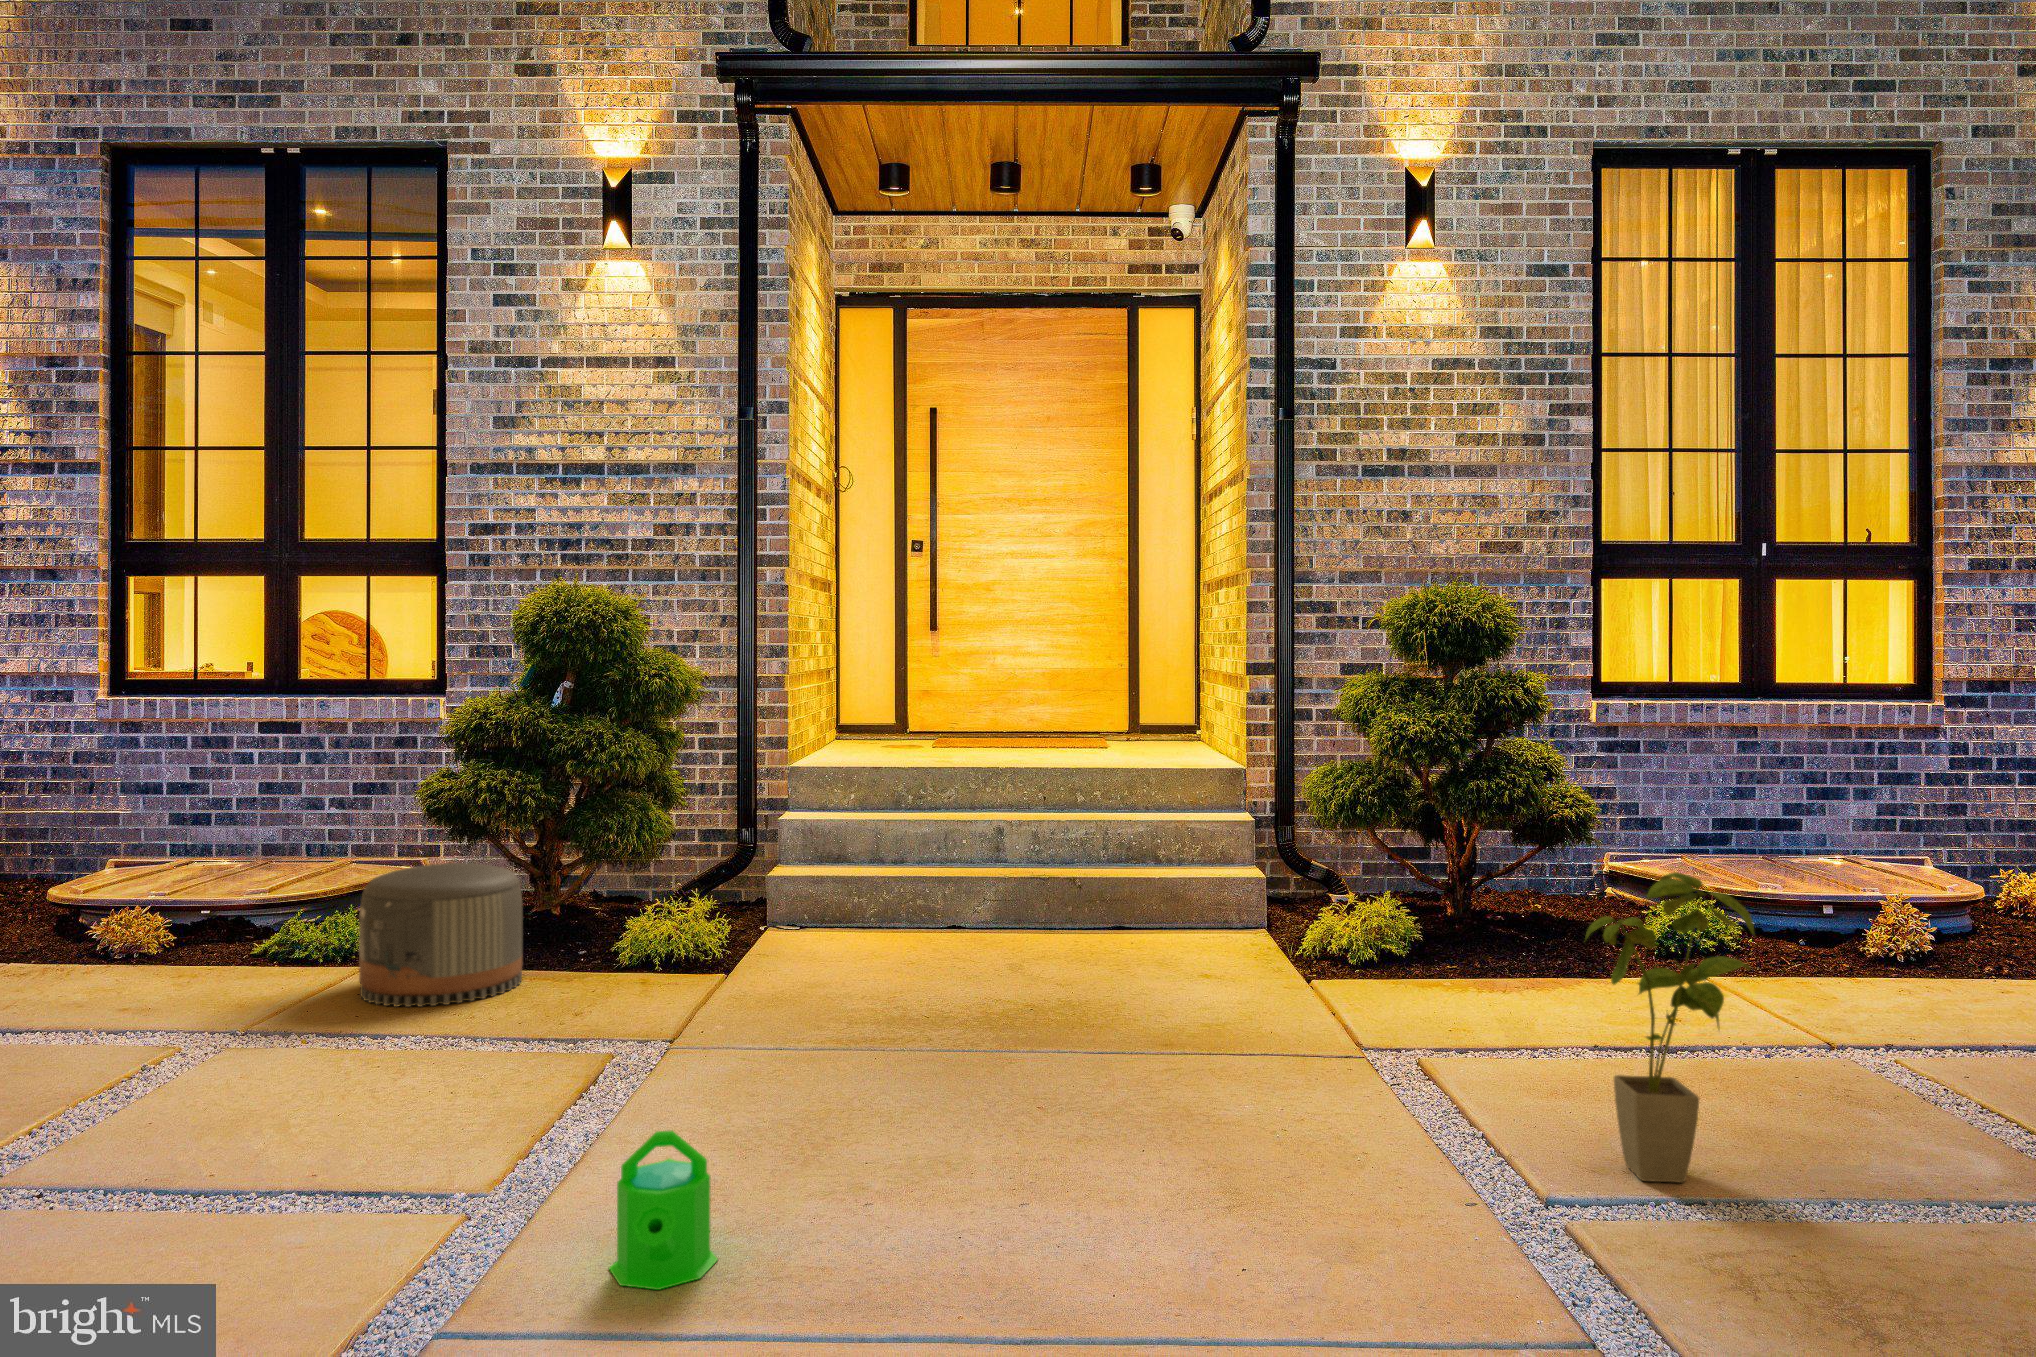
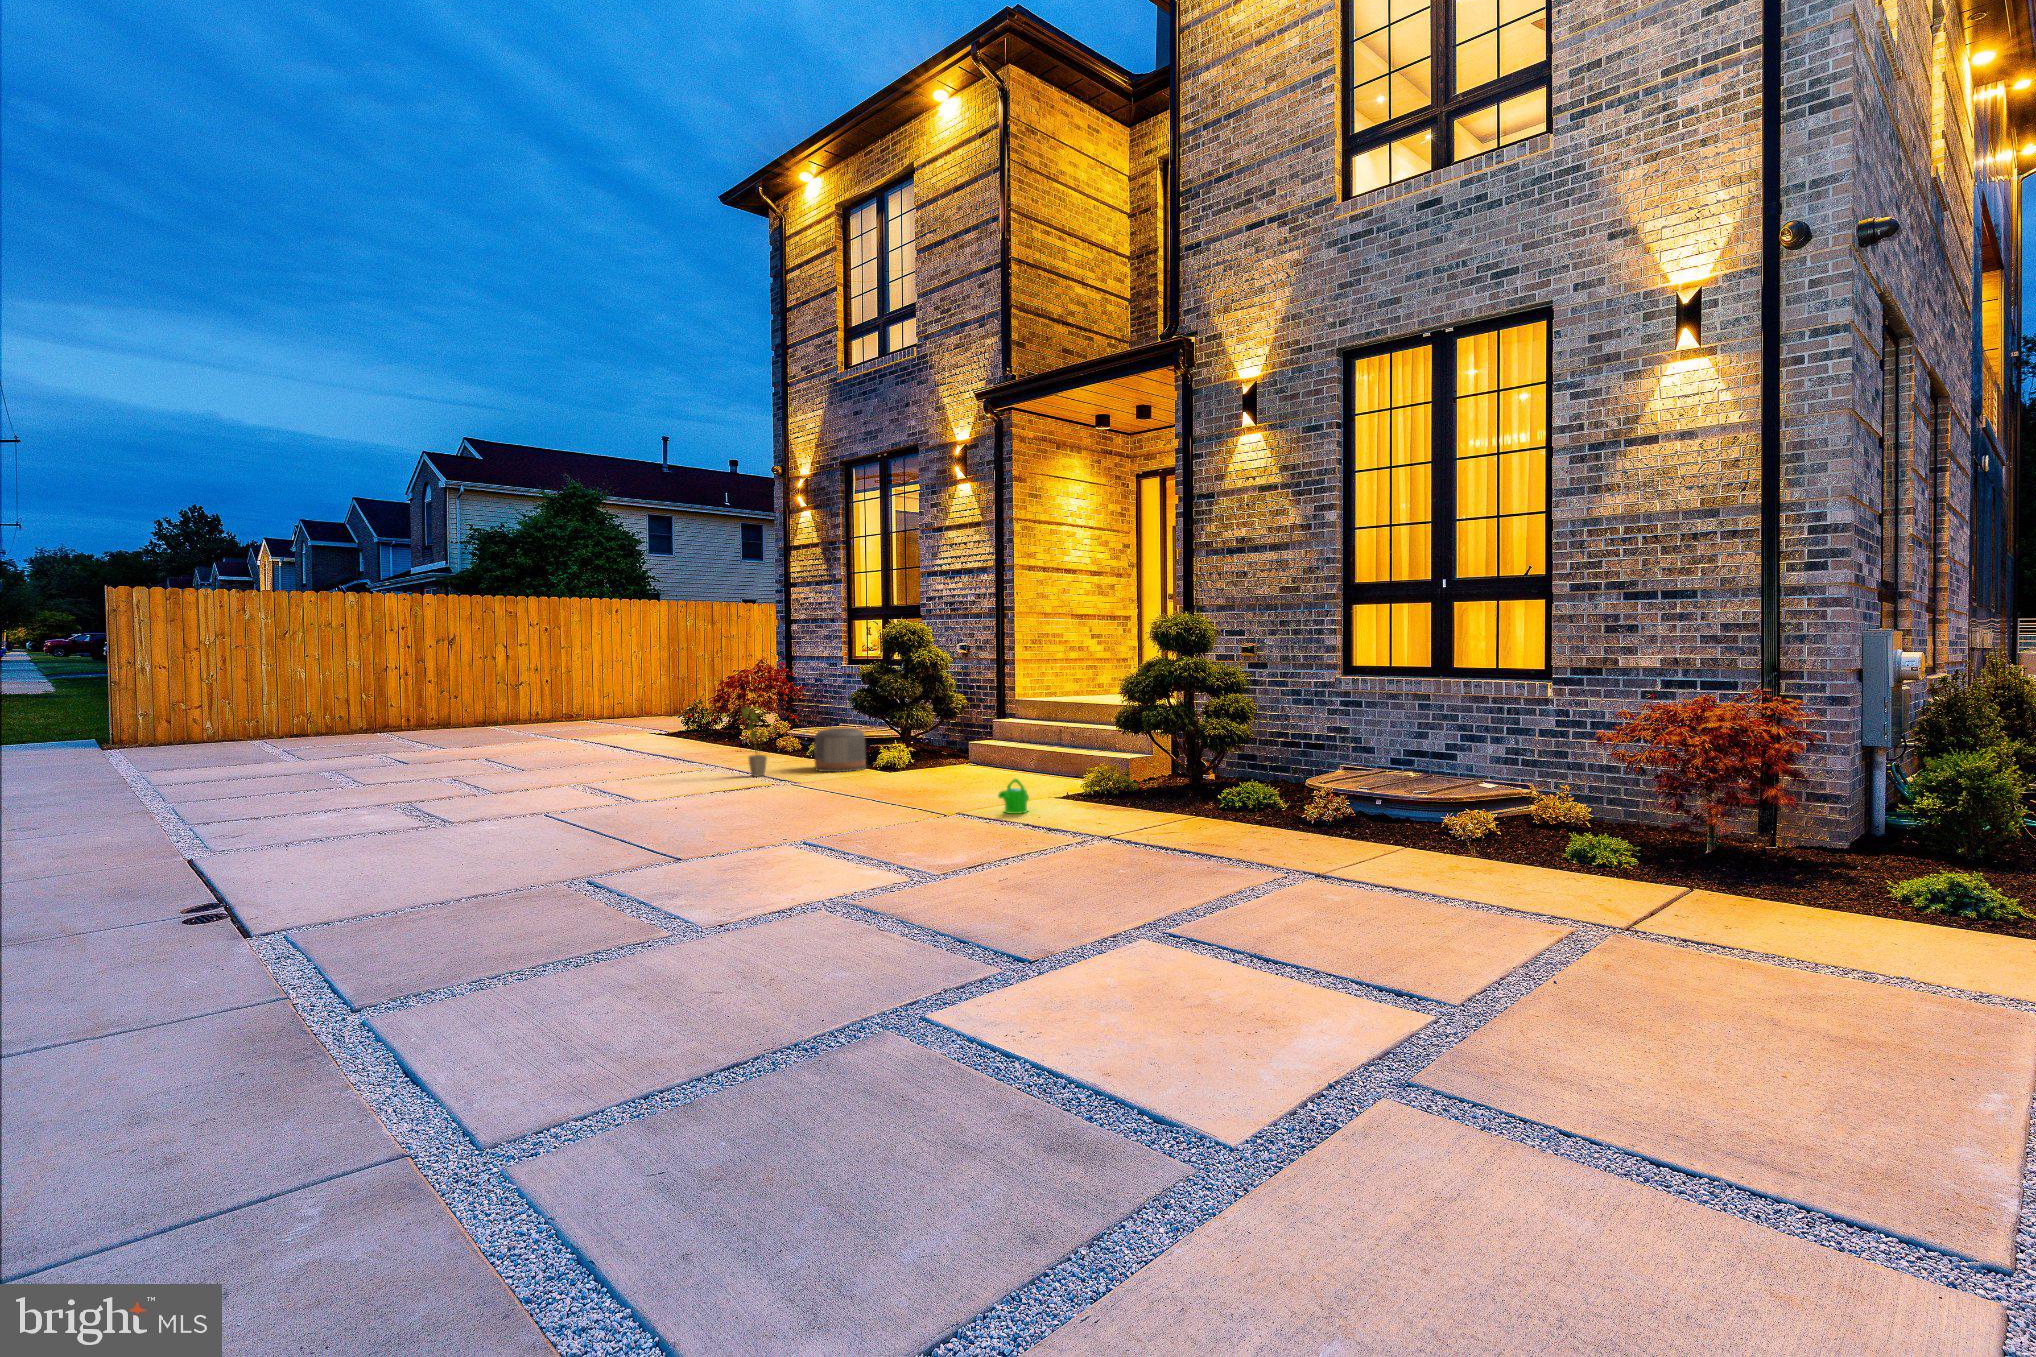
house plant: present [1586,872,1755,1183] -> present [742,707,774,777]
watering can: present [609,1131,718,1290] -> present [998,779,1029,814]

